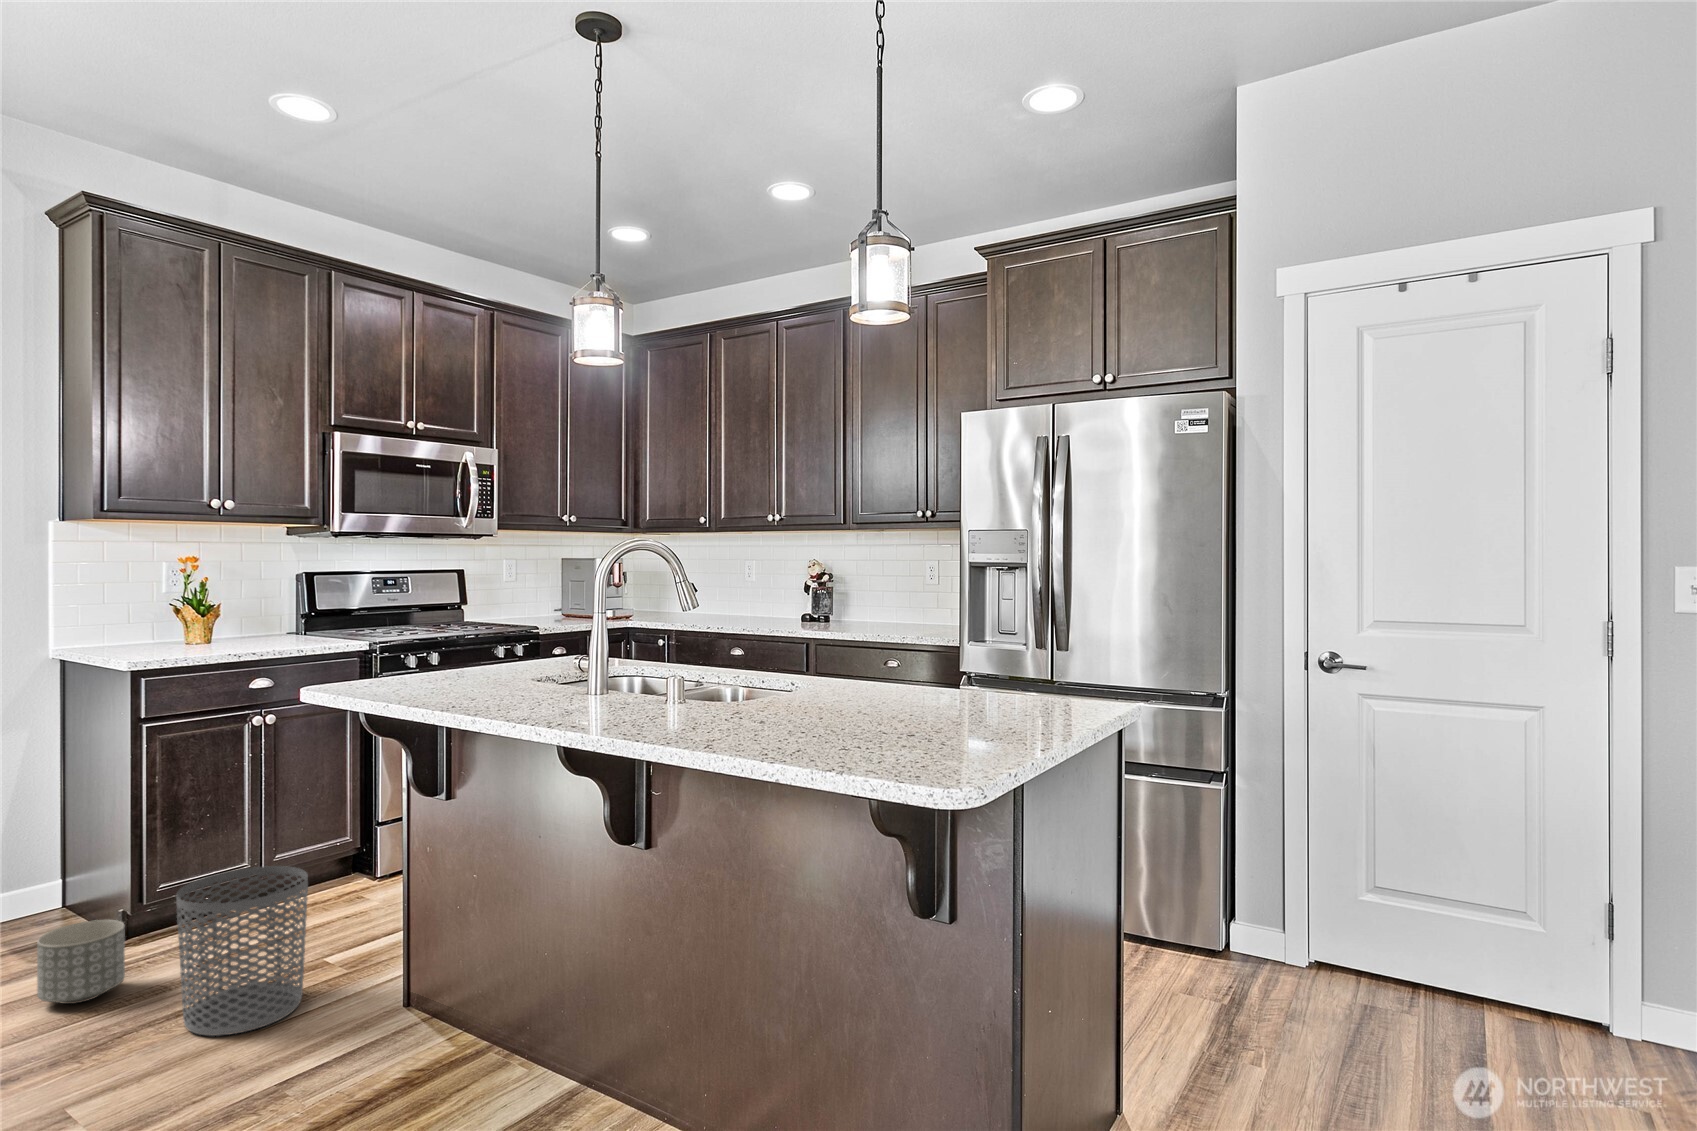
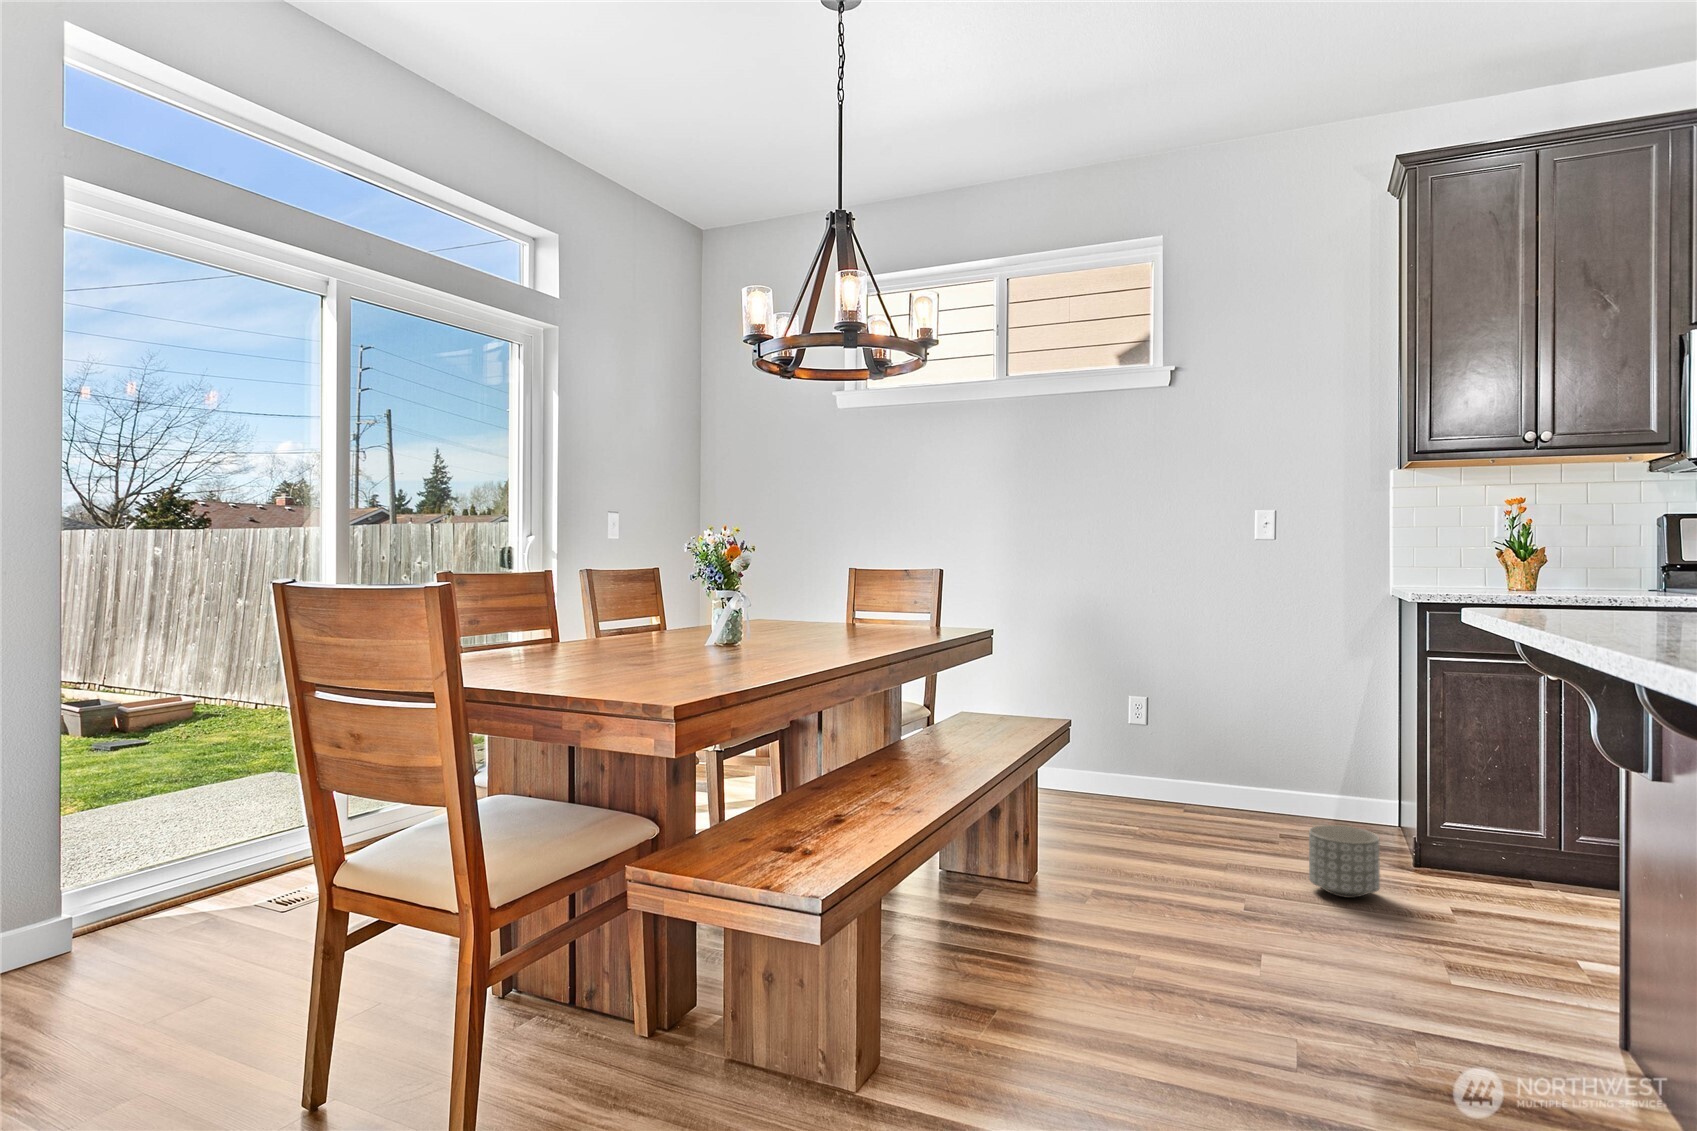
waste bin: present [176,866,308,1036] -> none [1380,809,1522,985]

